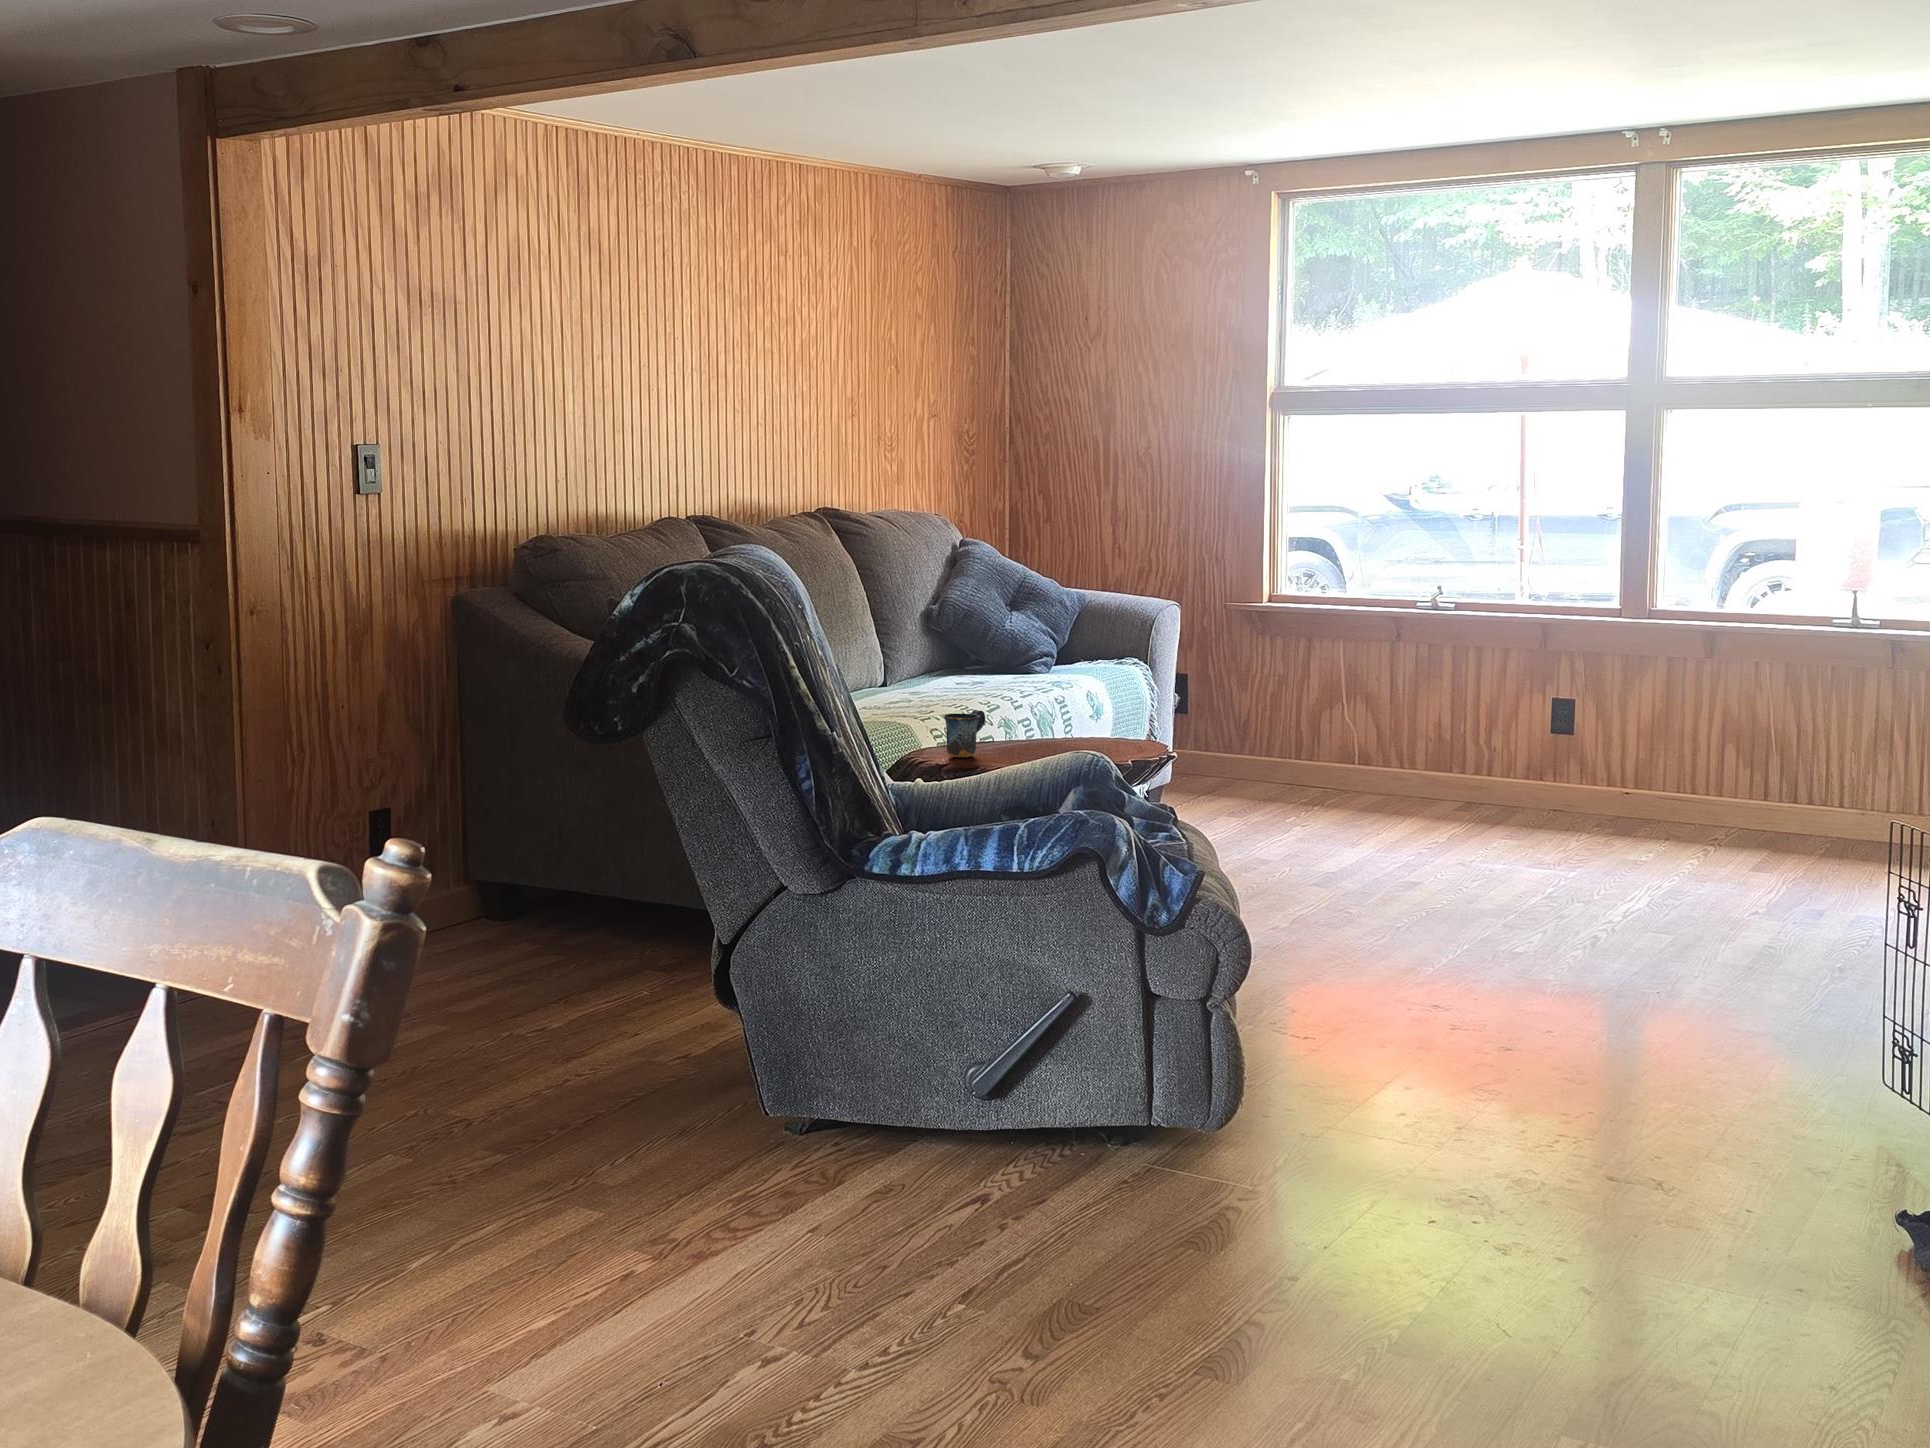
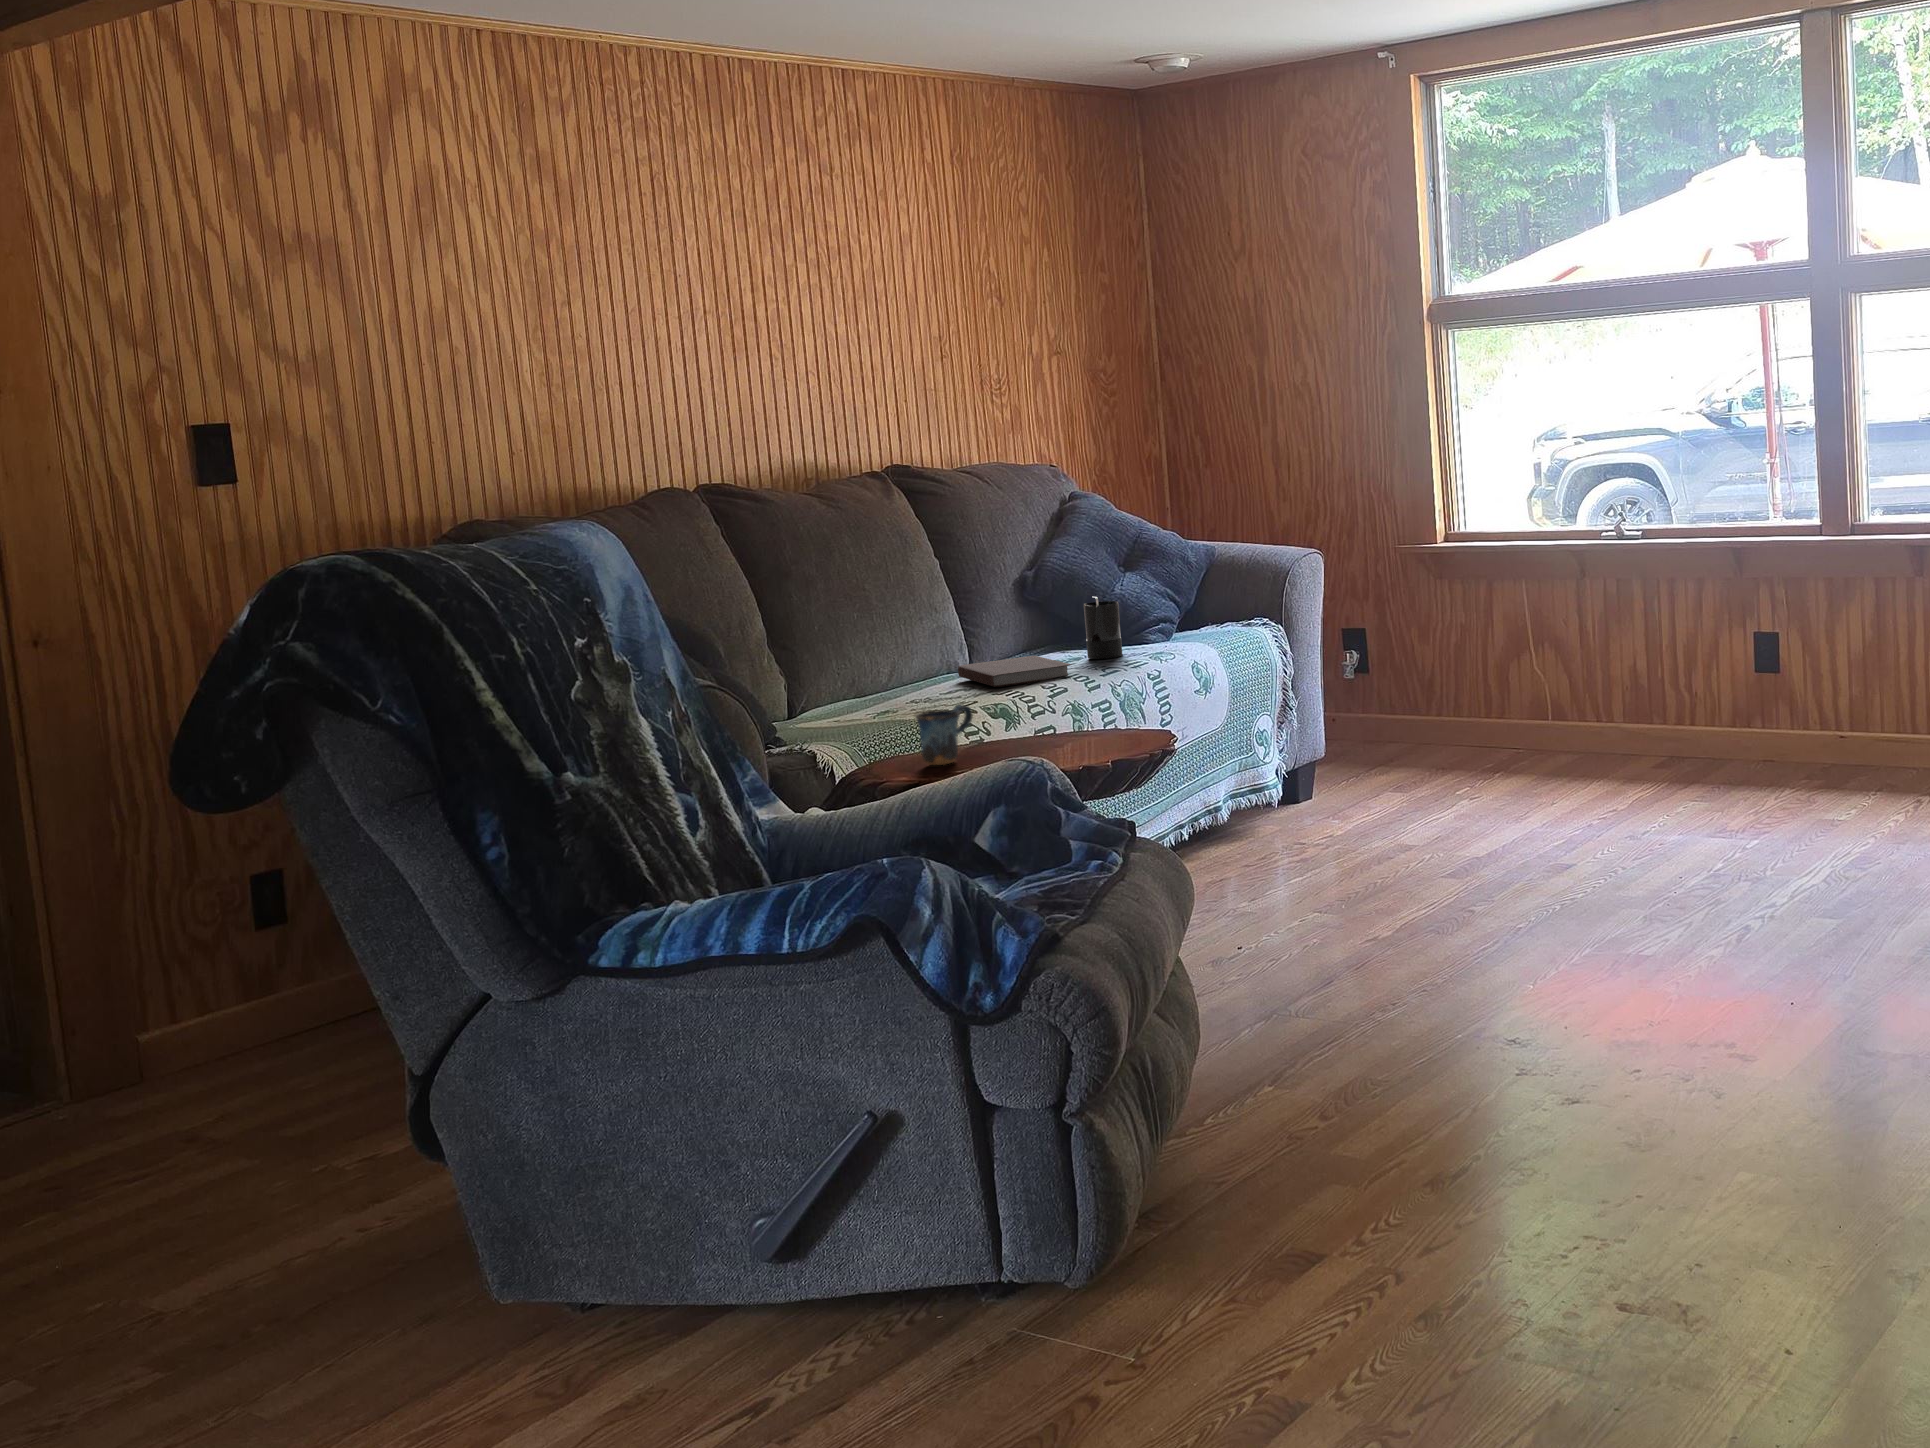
candle: none [1001,631,1031,684] -> present [1084,597,1122,659]
notebook: none [897,677,1001,701] -> present [958,656,1072,687]

